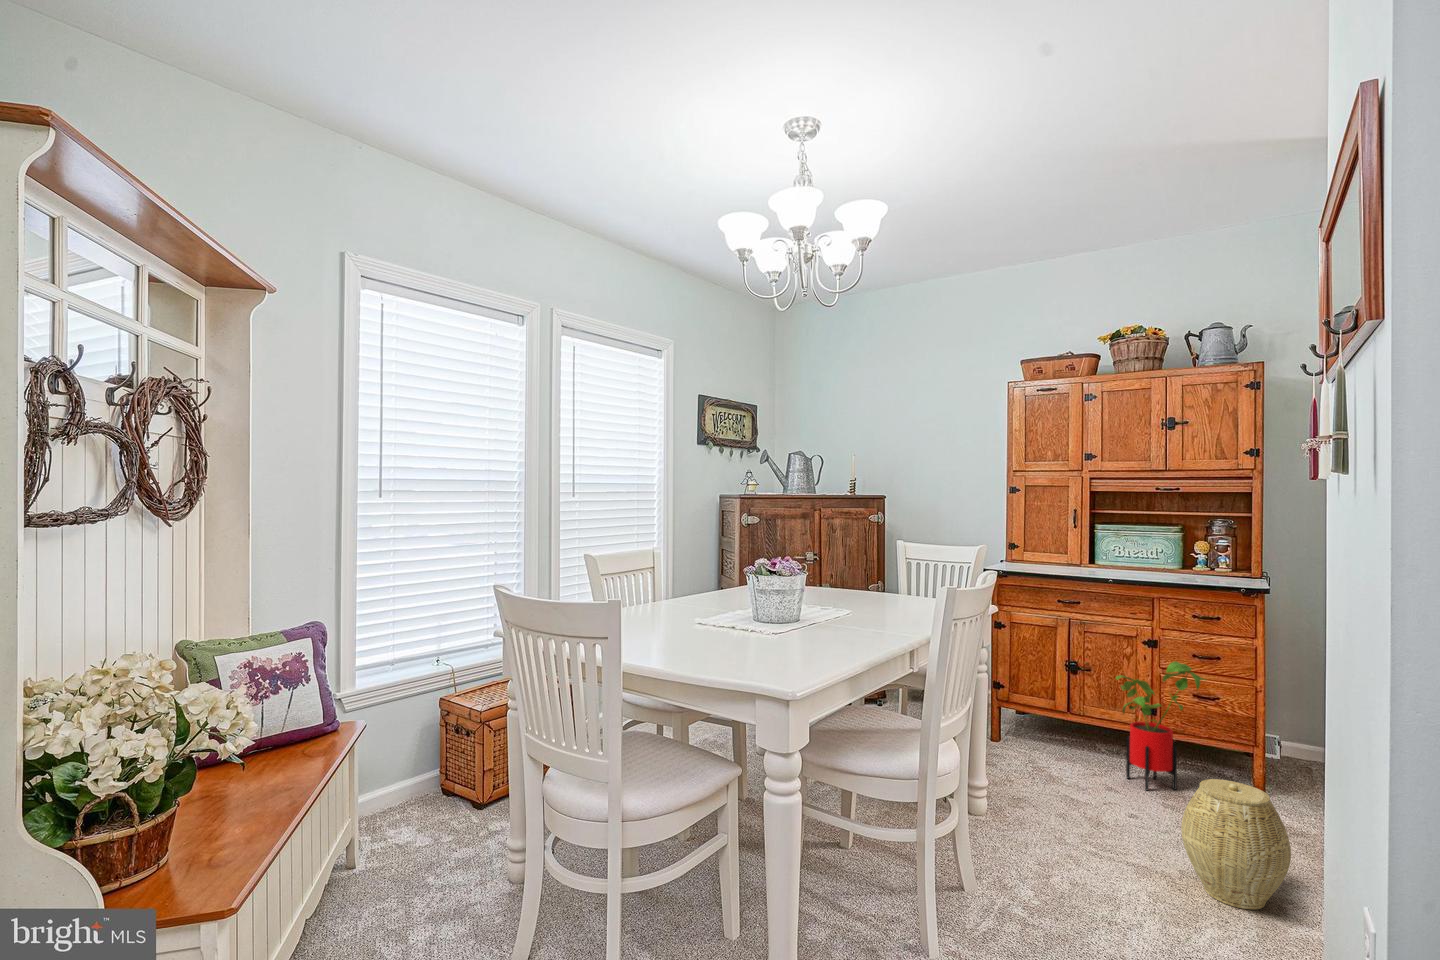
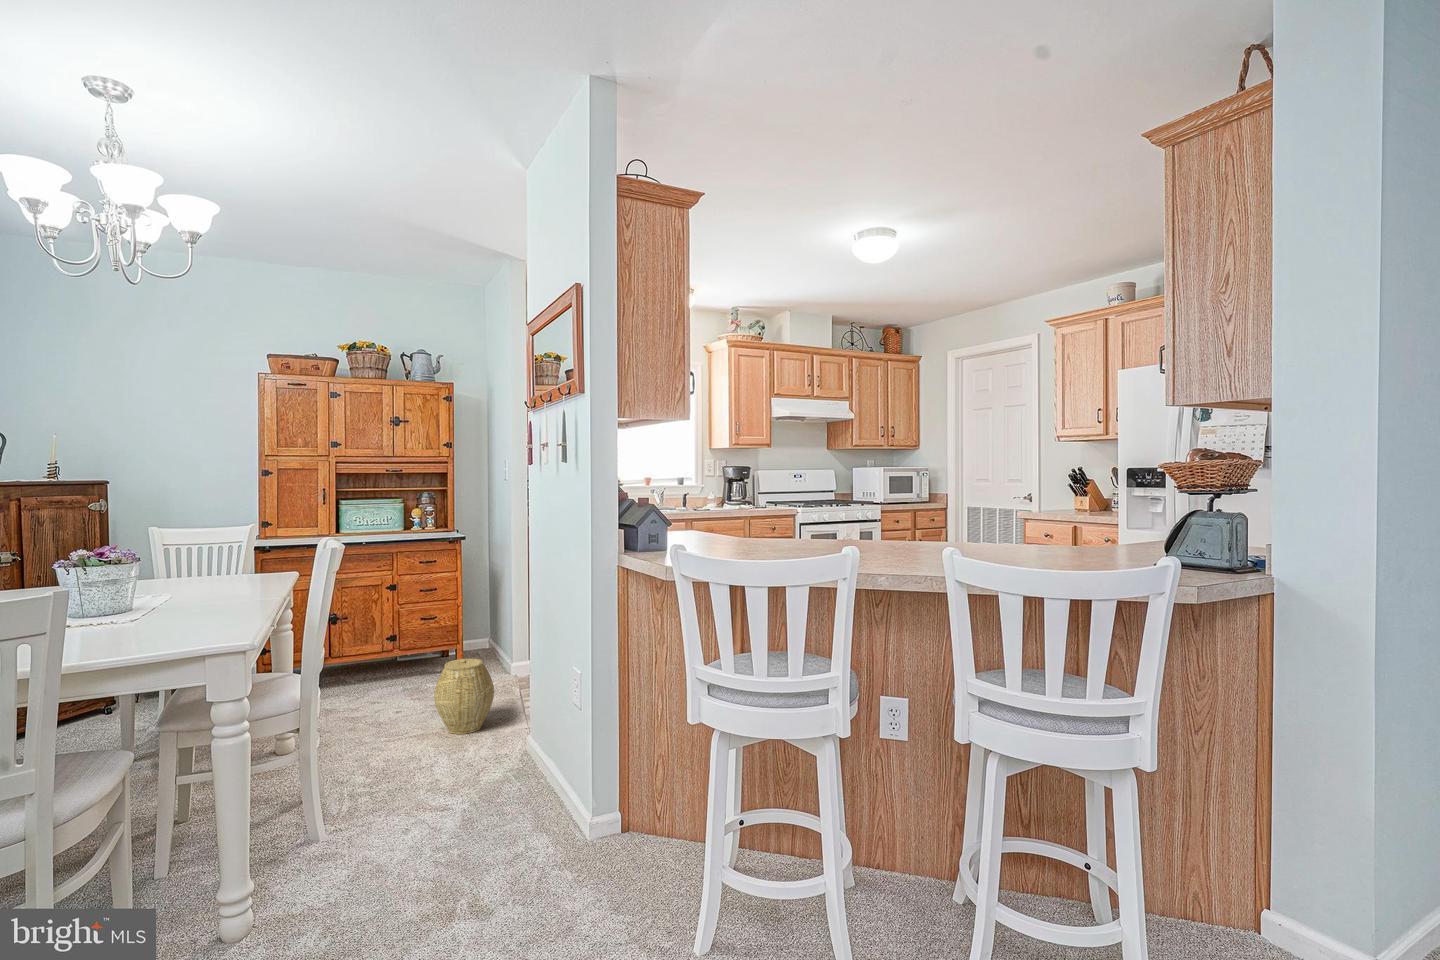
house plant: present [1116,662,1205,790] -> none [367,596,430,694]

